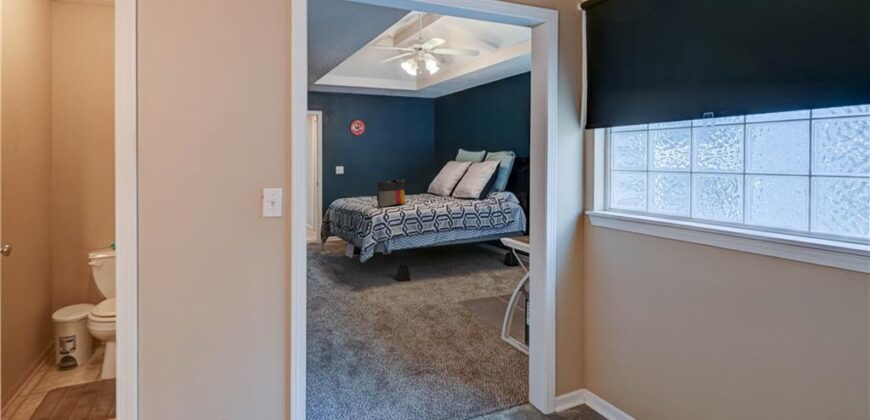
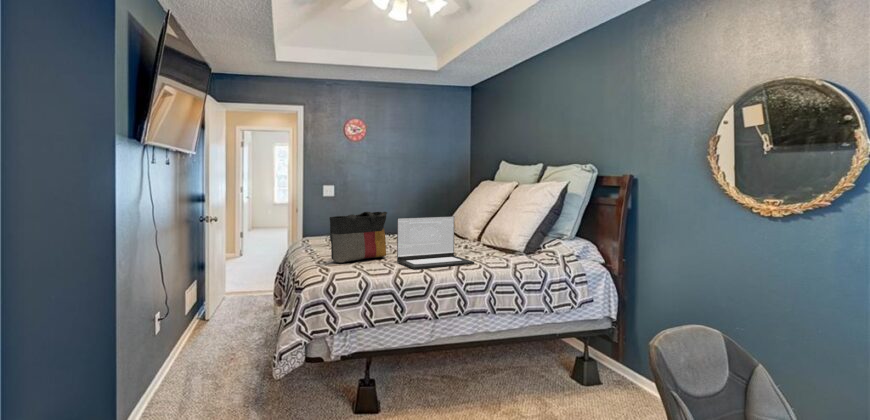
laptop: none [413,181,455,207] -> present [397,216,474,269]

